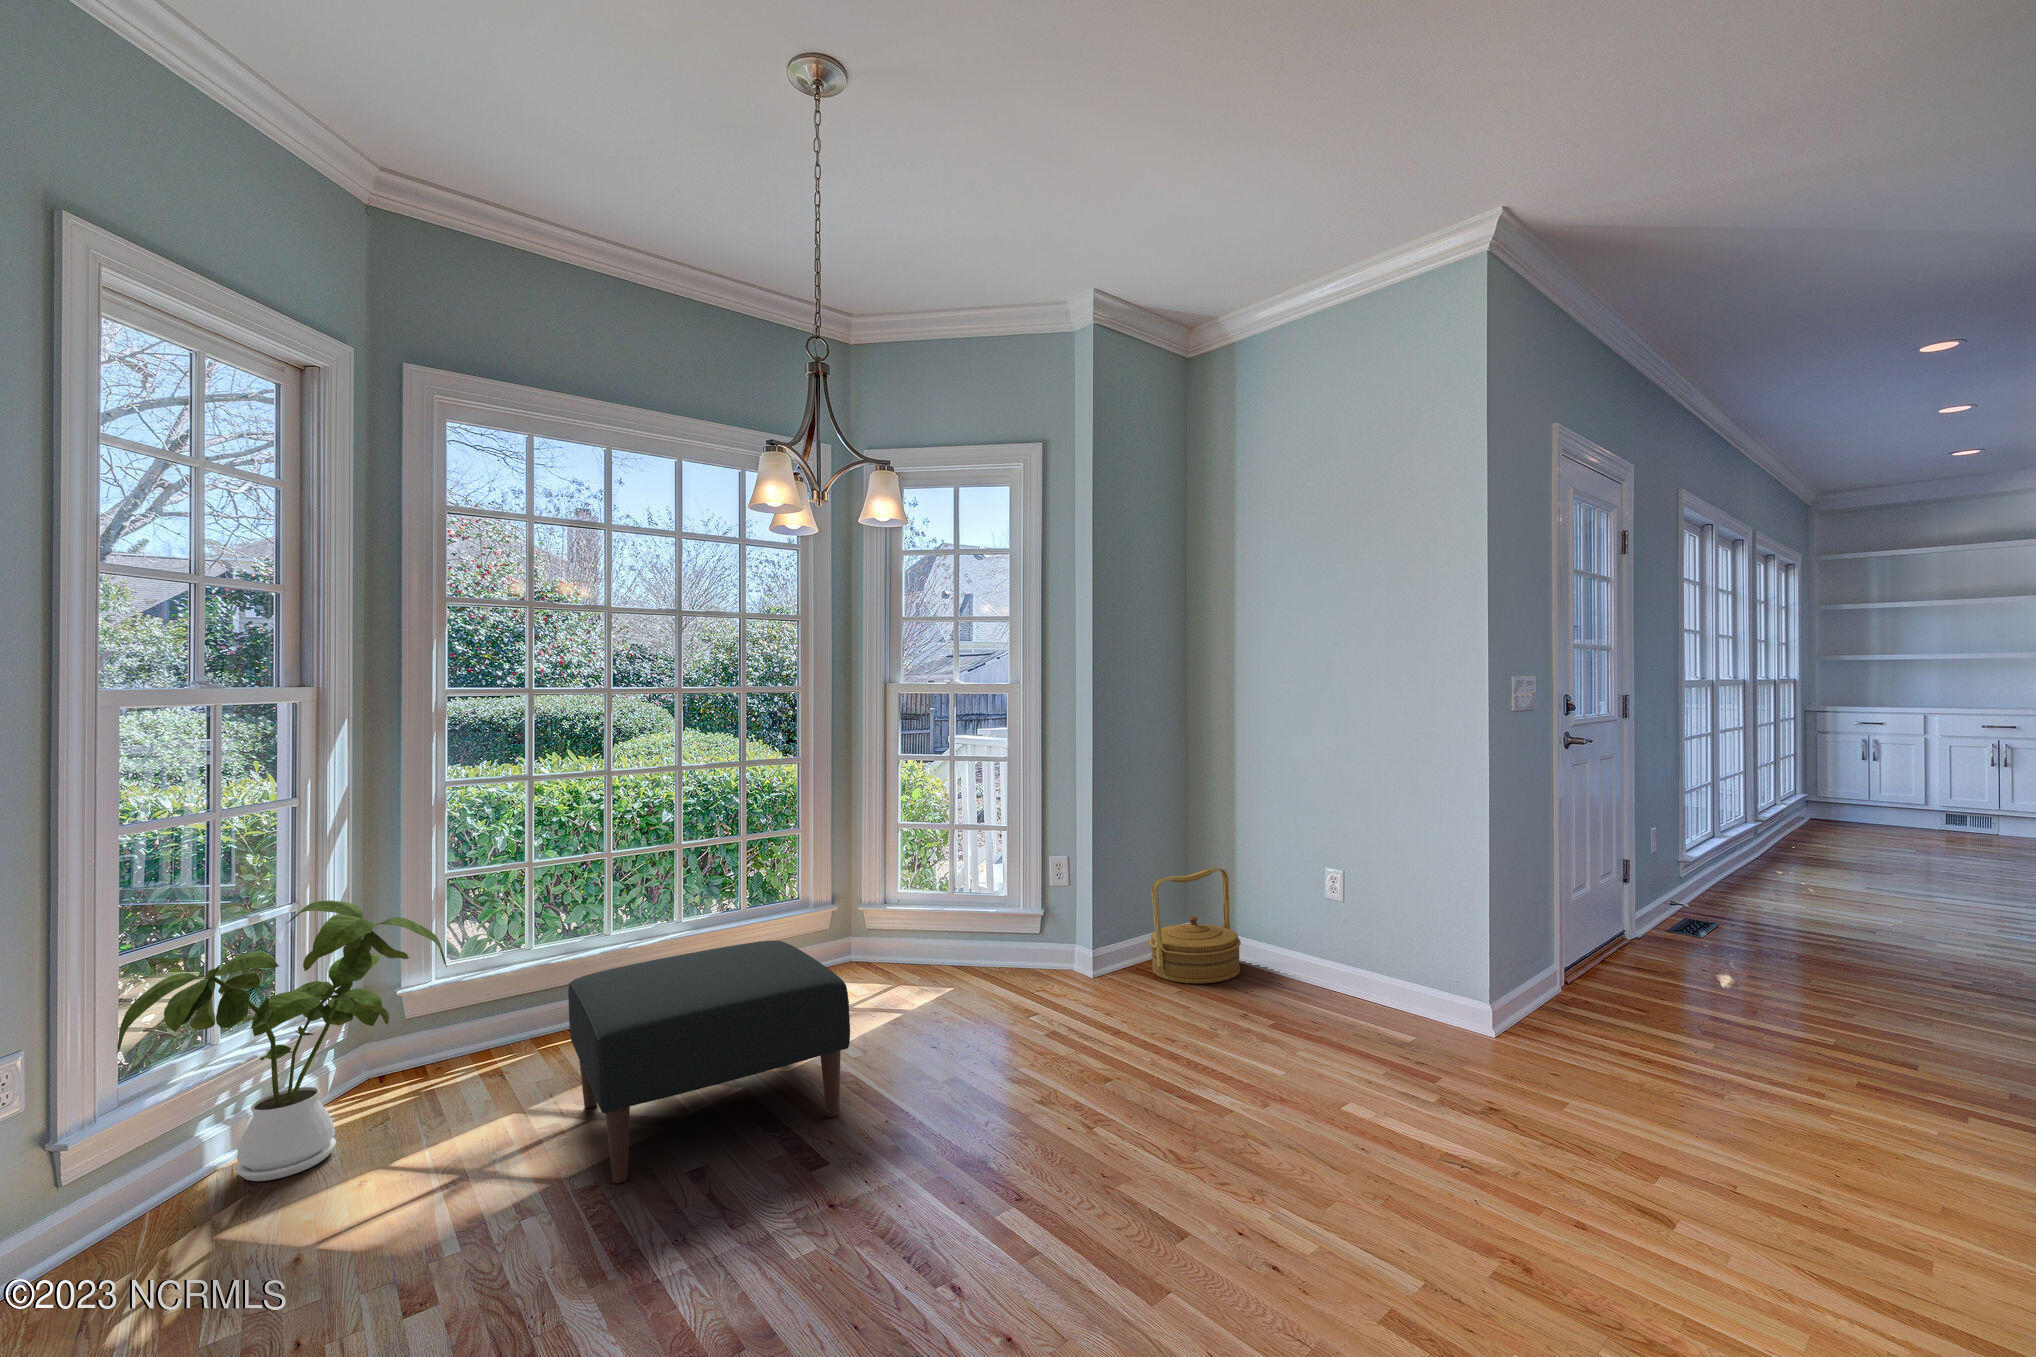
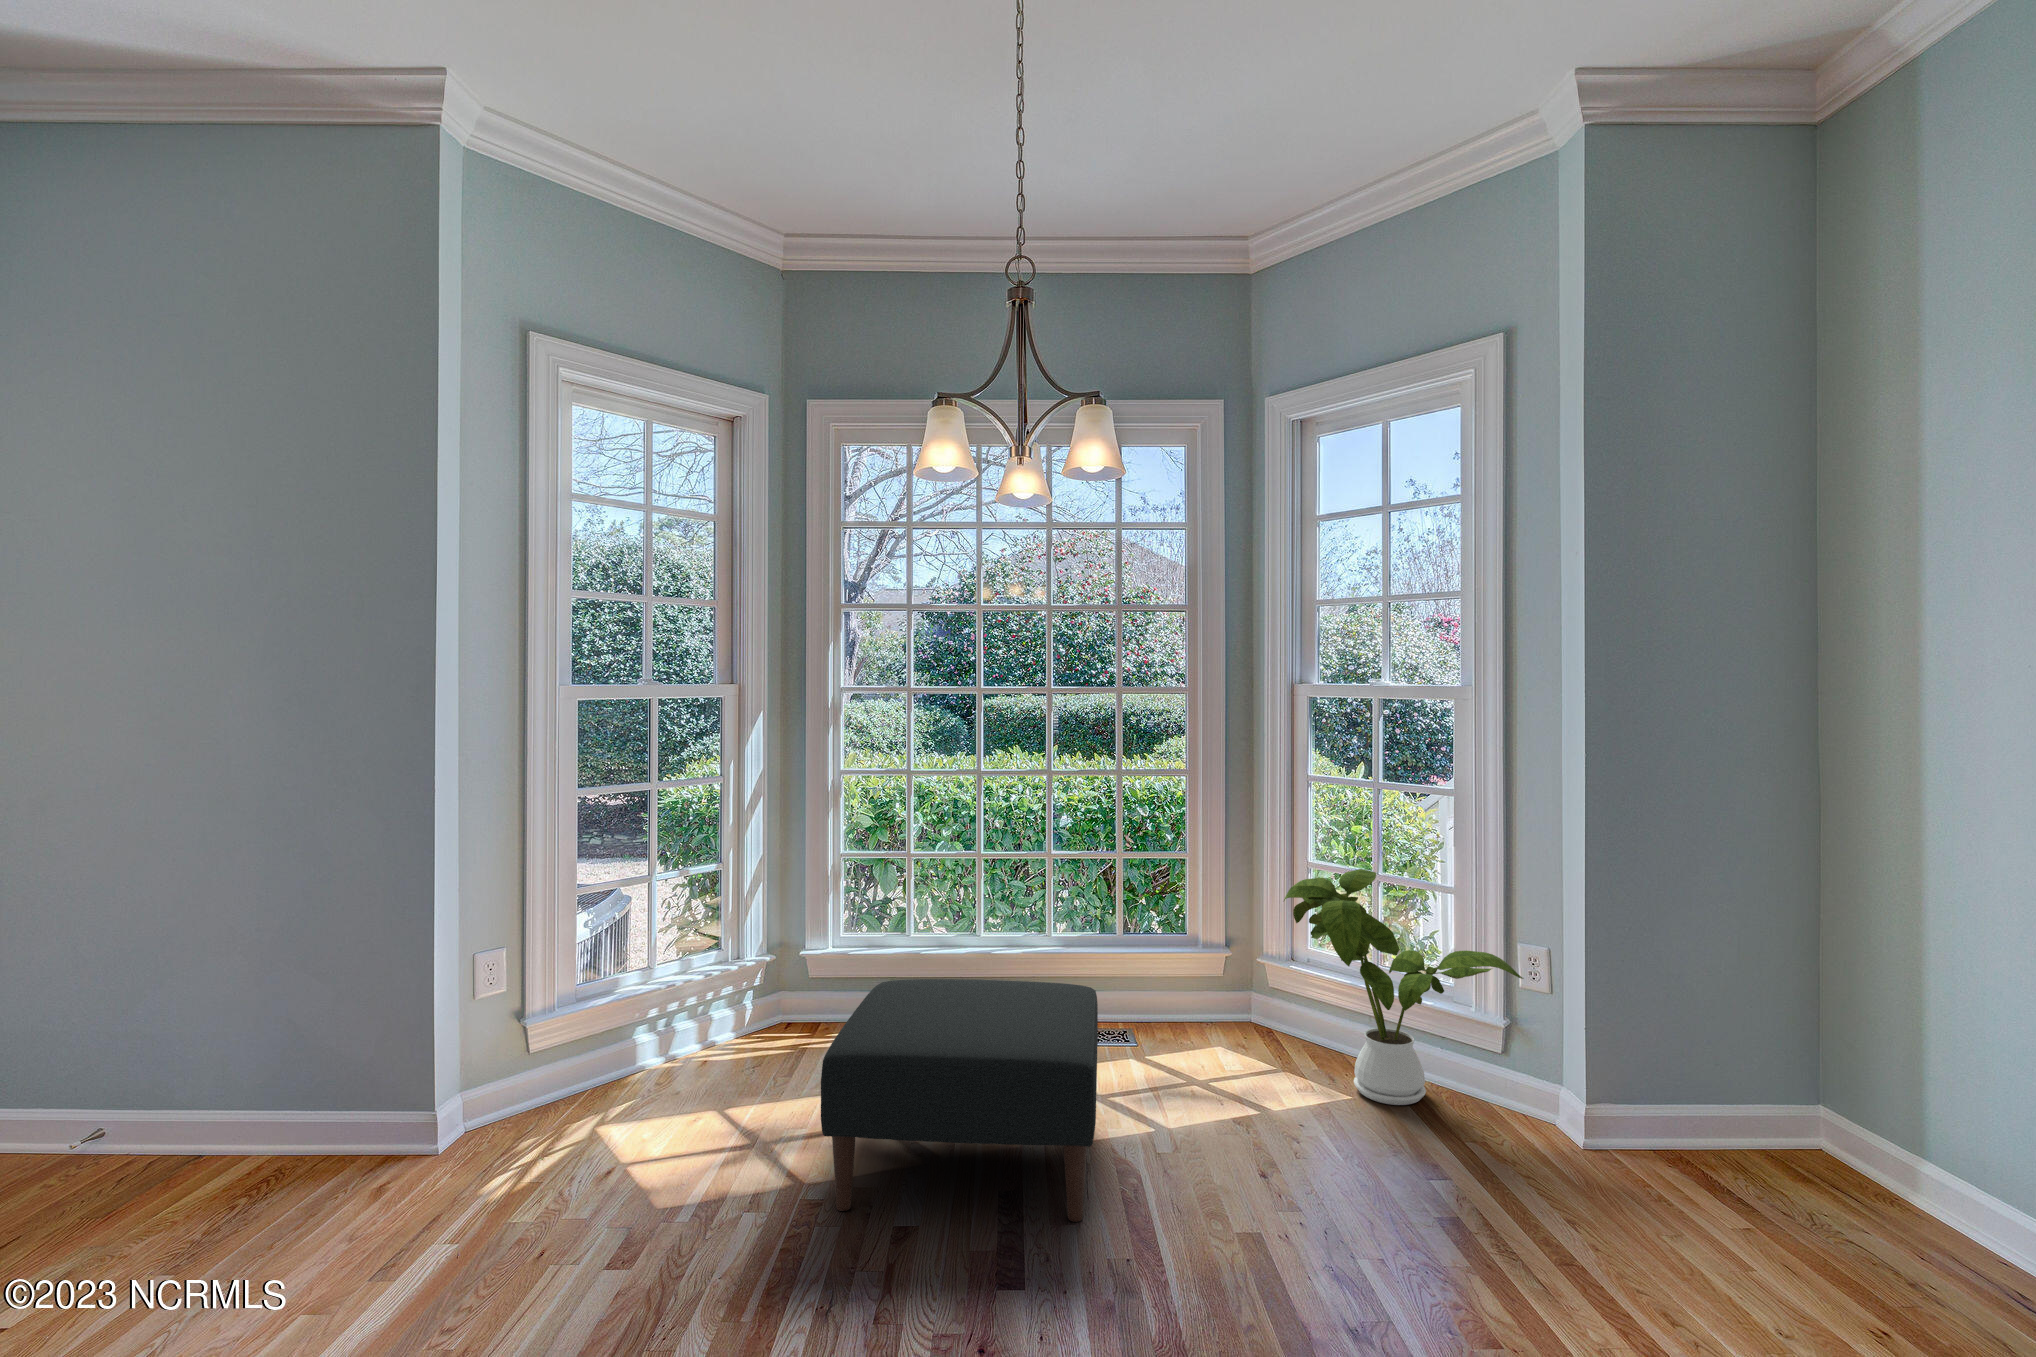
woven basket: present [1149,868,1241,984] -> none [1654,1024,1839,1224]
house plant: present [117,900,447,1181] -> present [1284,869,1524,1105]

